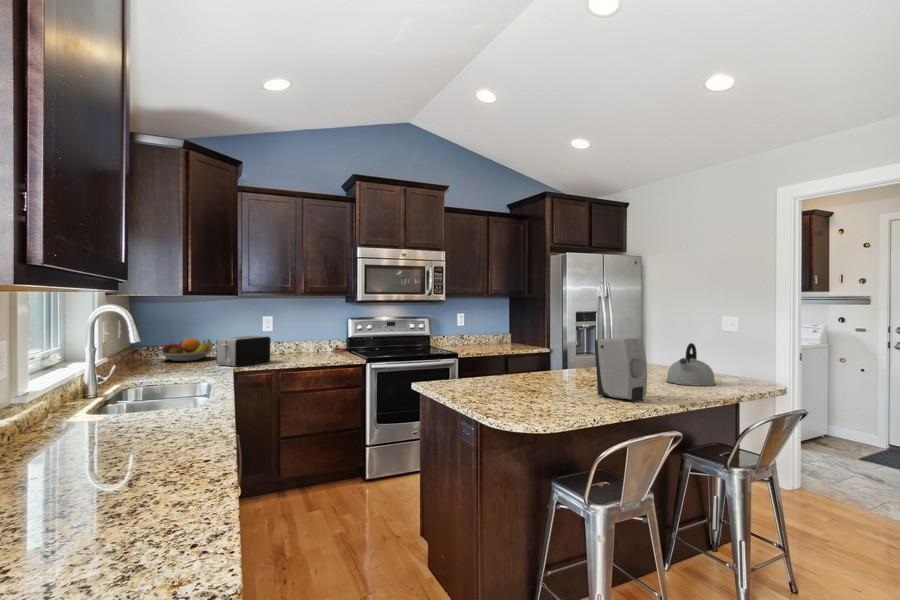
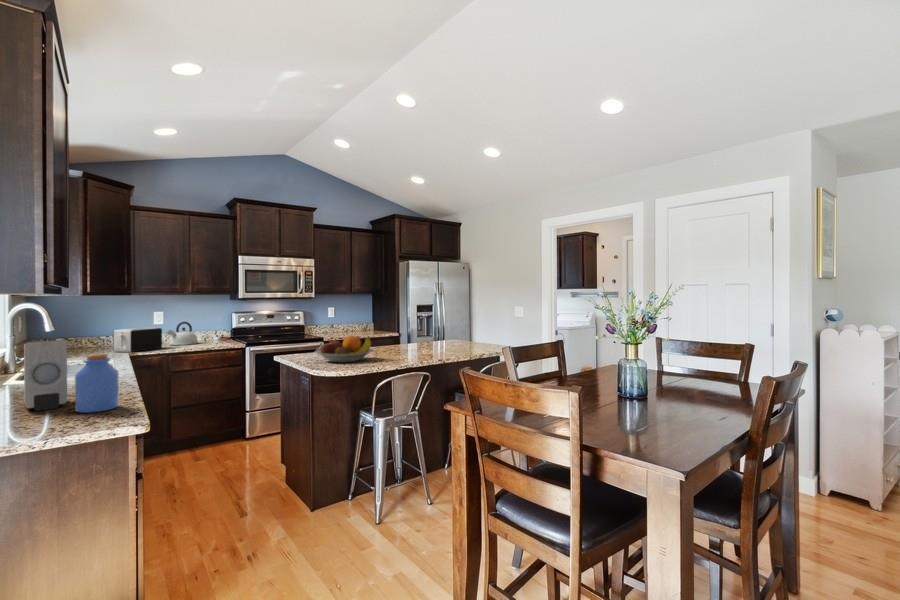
fruit bowl: present [157,338,214,361] -> present [315,336,373,362]
soap dispenser: present [595,338,647,402] -> present [24,340,67,411]
kettle: present [666,343,716,386] -> present [168,322,198,345]
jar: none [133,402,204,513] -> present [75,354,119,413]

